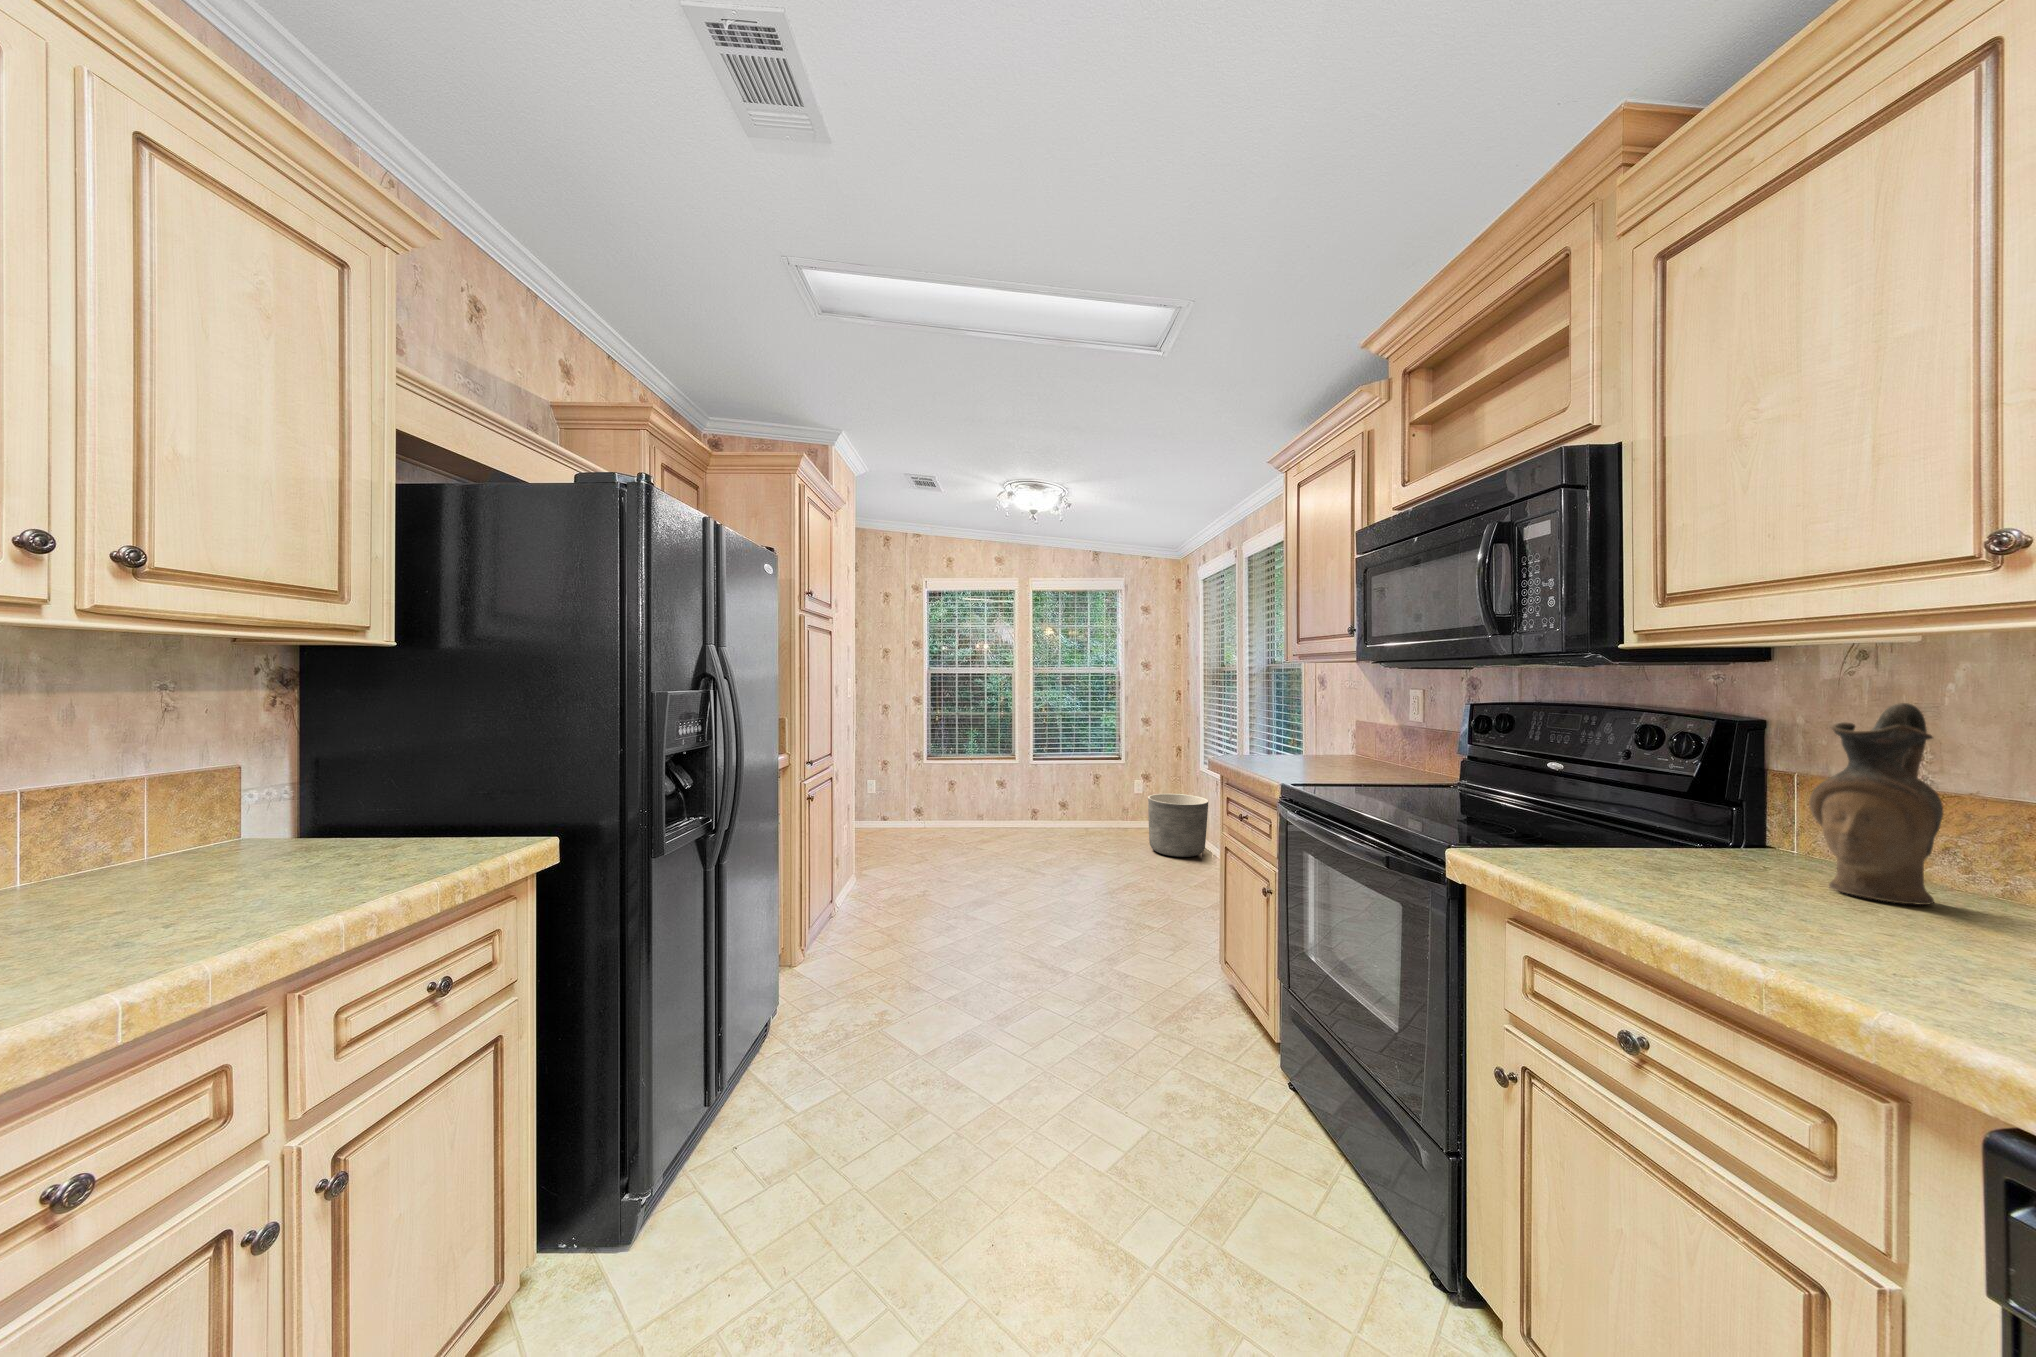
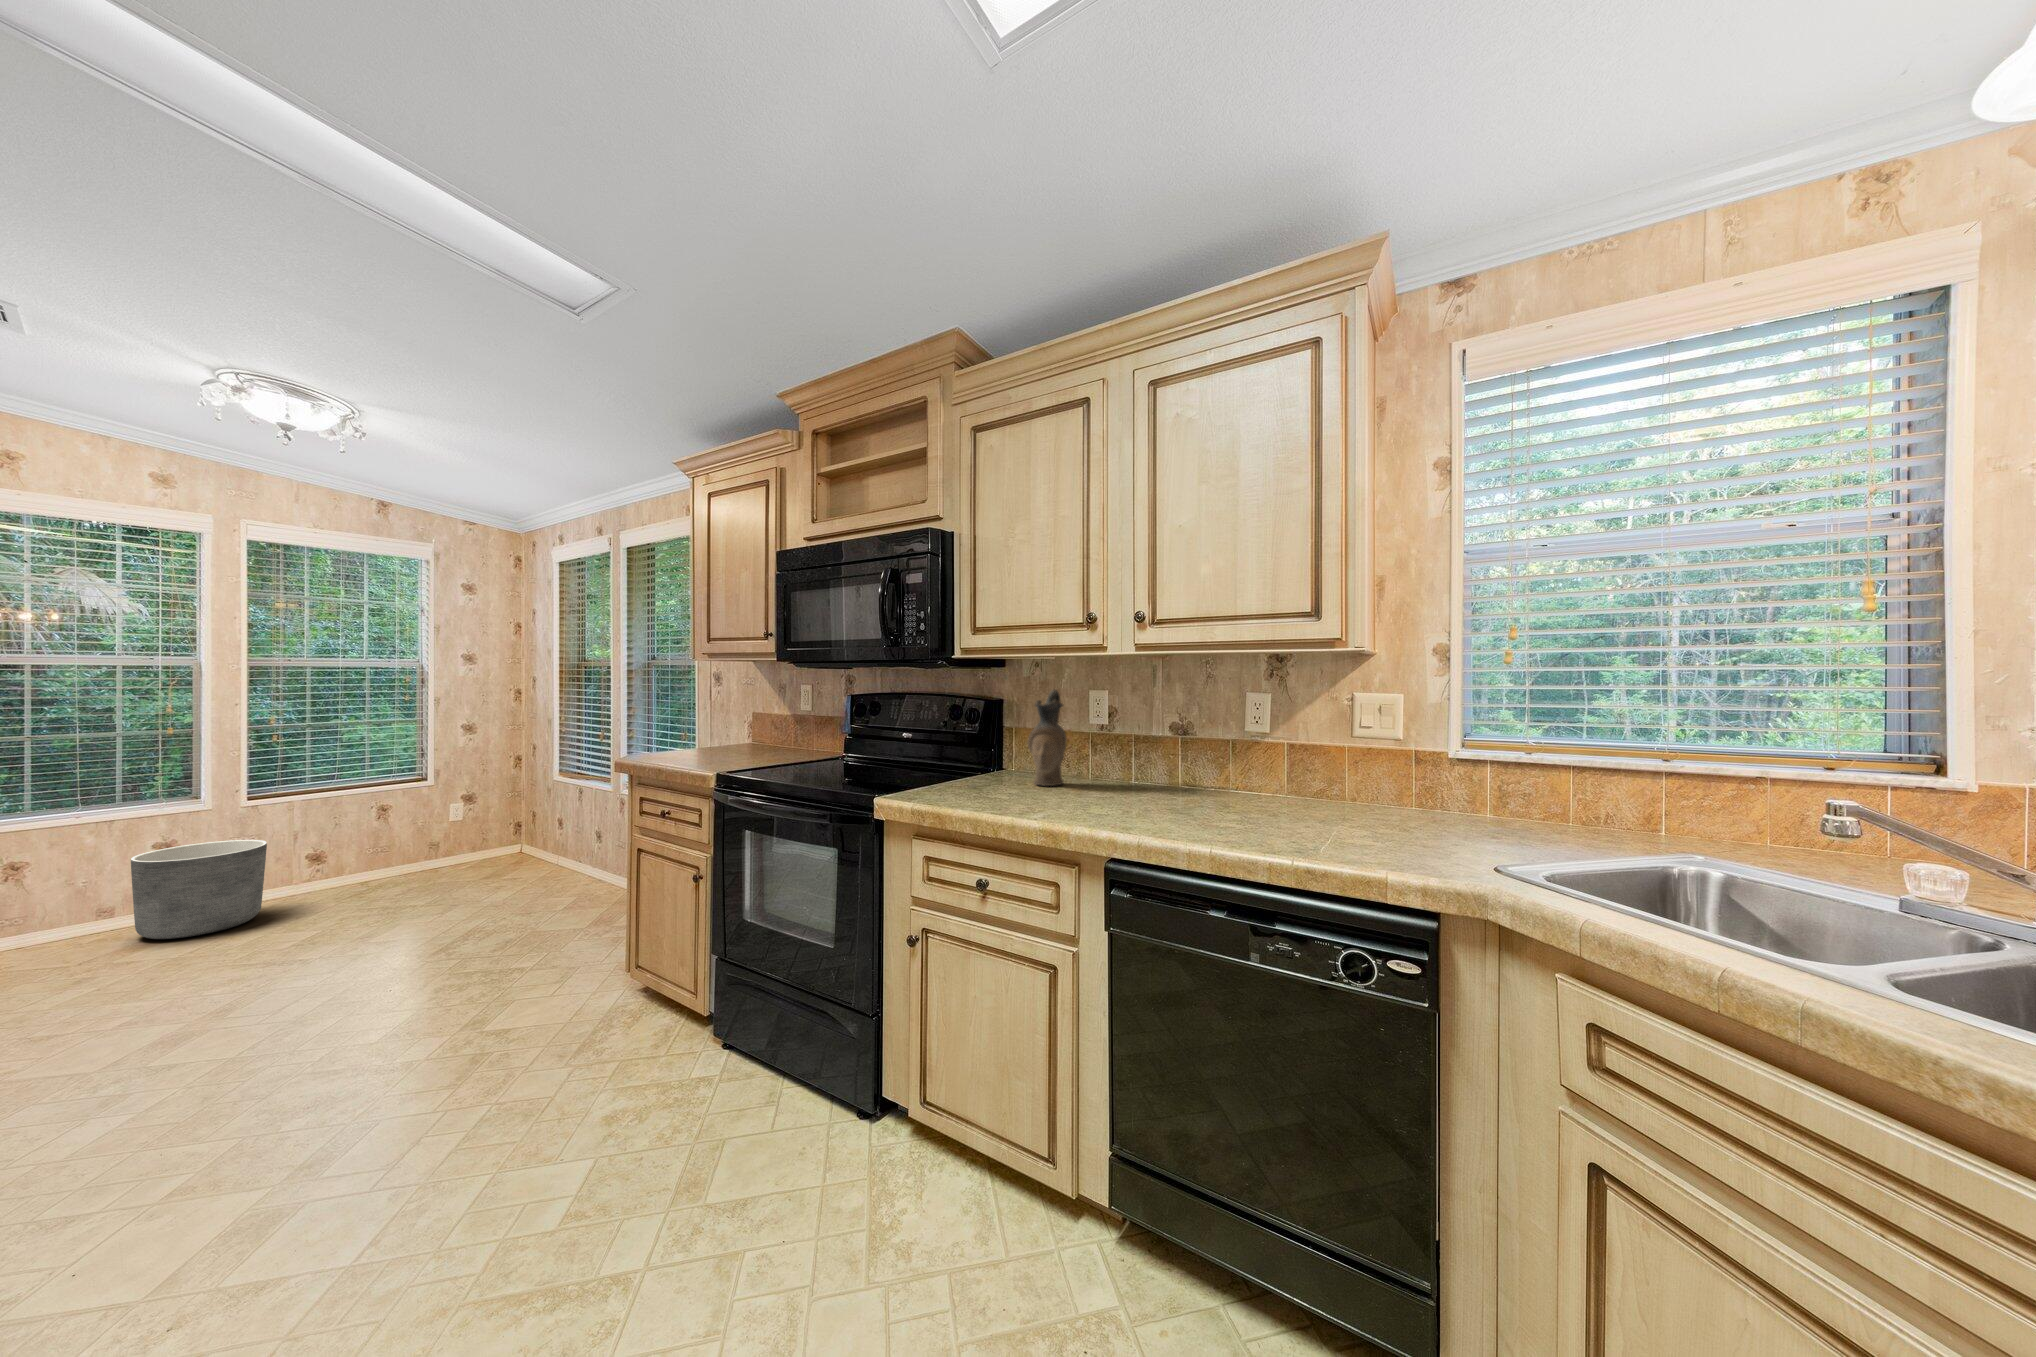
planter: present [1148,794,1208,857] -> present [131,840,267,939]

